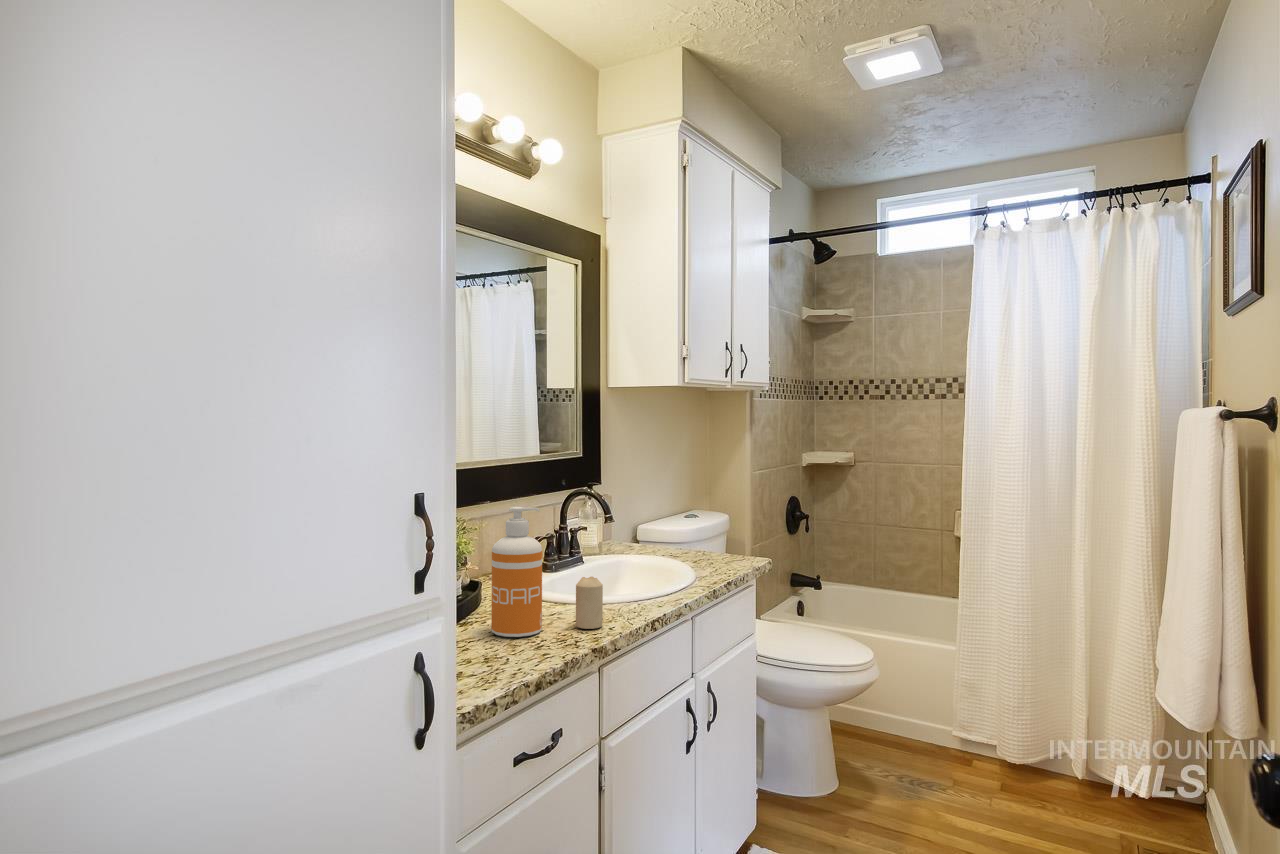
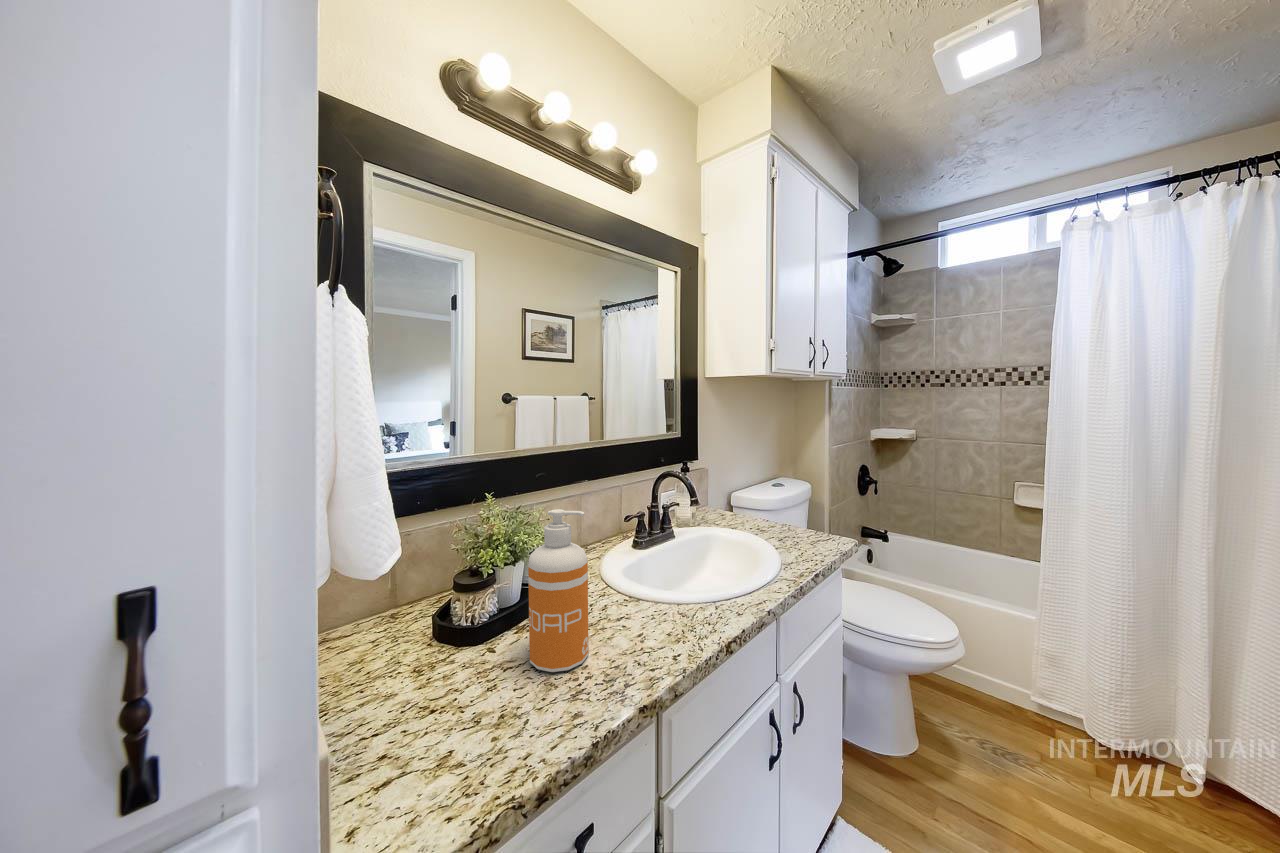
candle: present [576,577,603,629] -> none [629,594,662,663]

